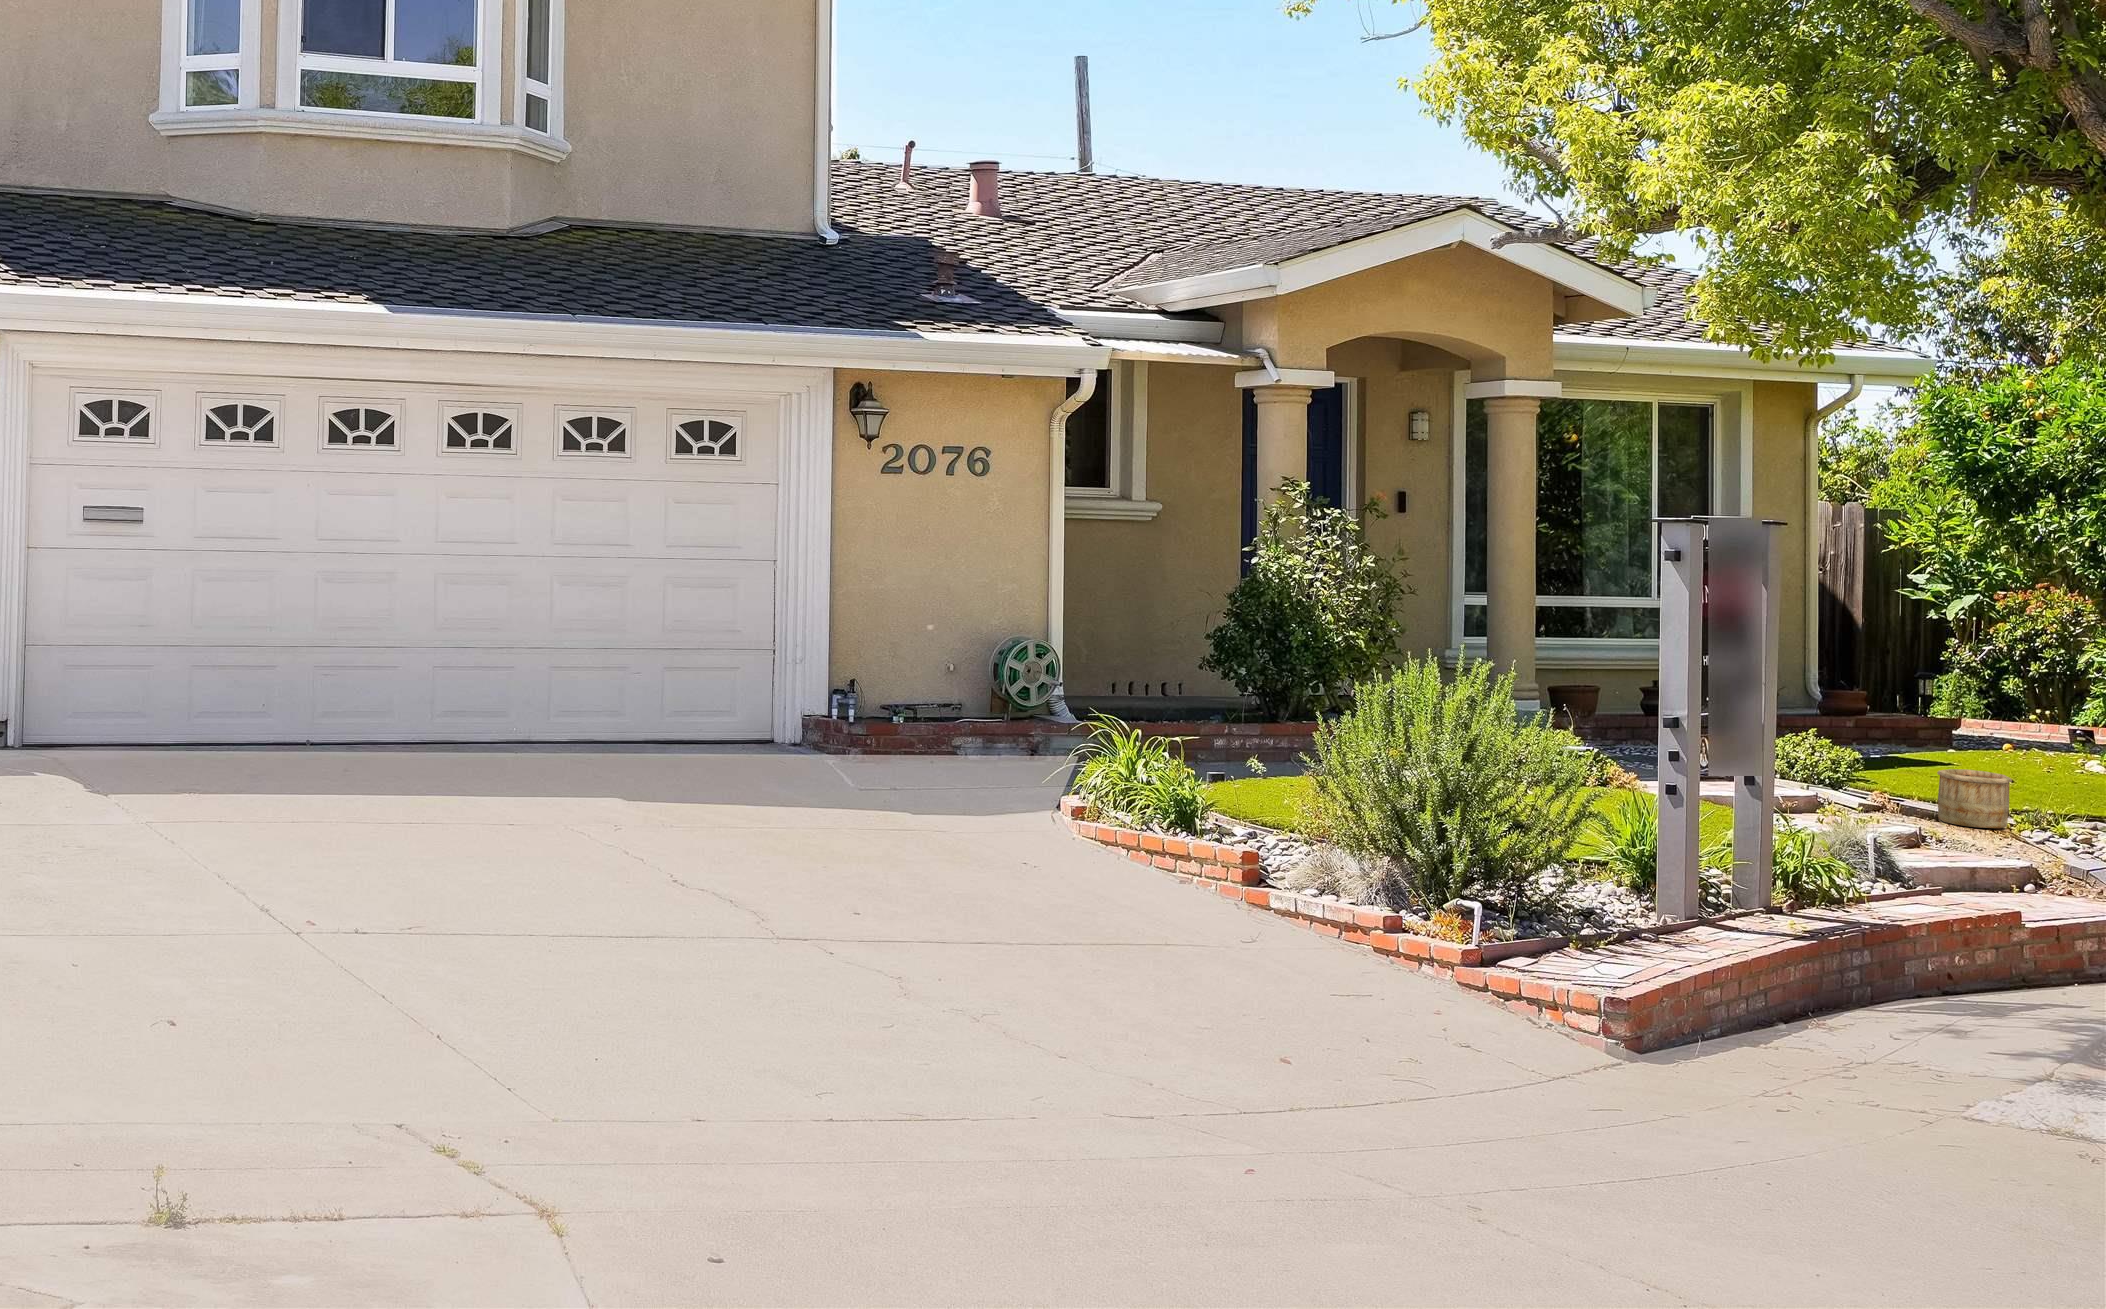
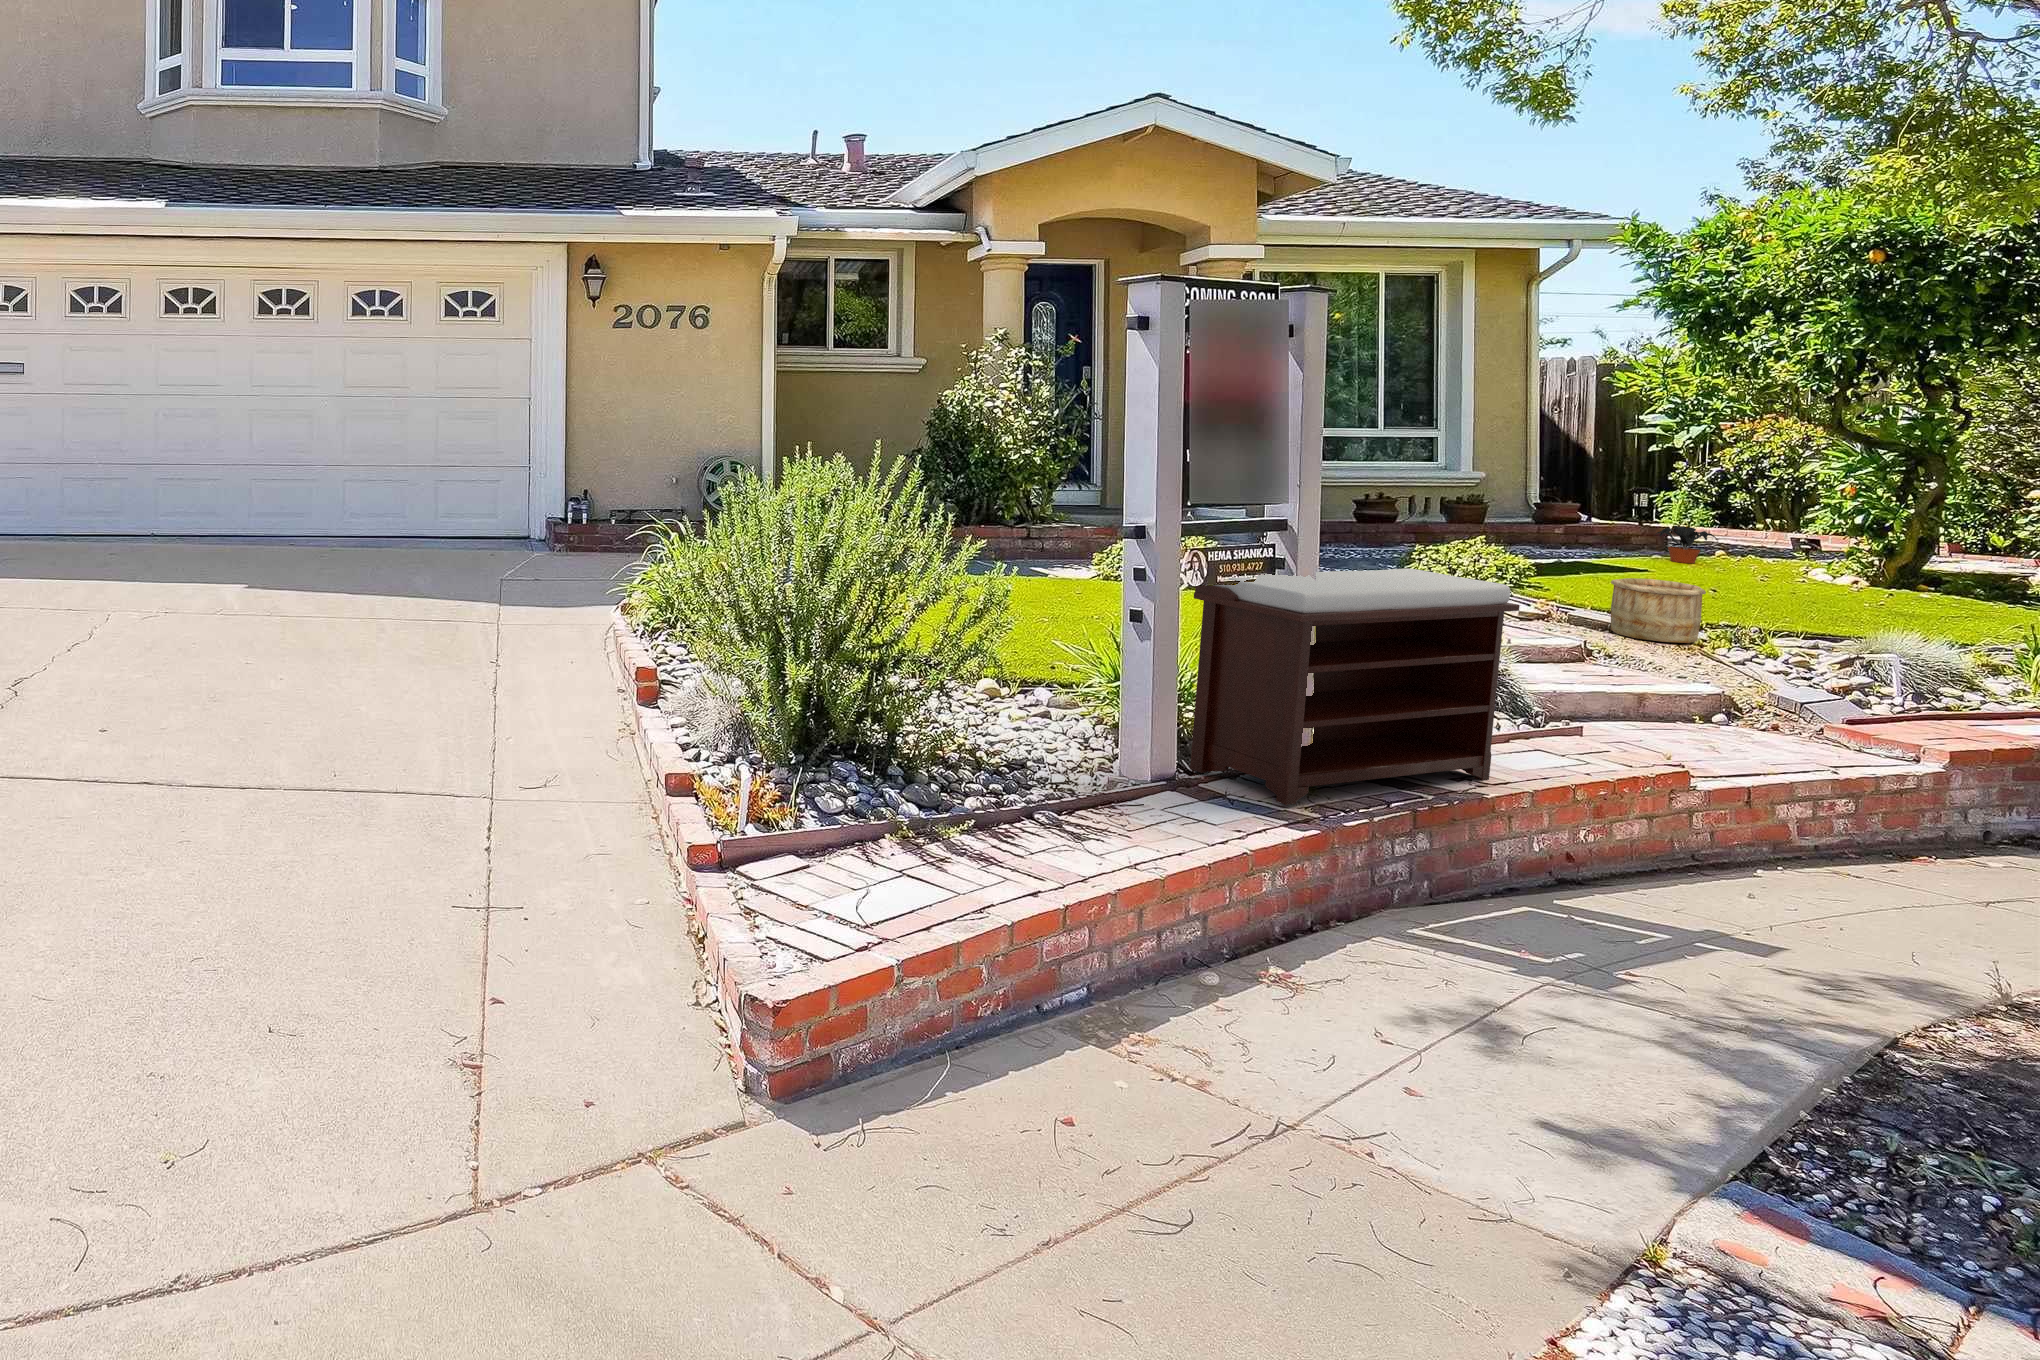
potted plant: none [1948,717,2006,757] -> present [1656,526,1716,563]
bench: none [1710,756,1918,933] -> present [1190,568,1520,805]

